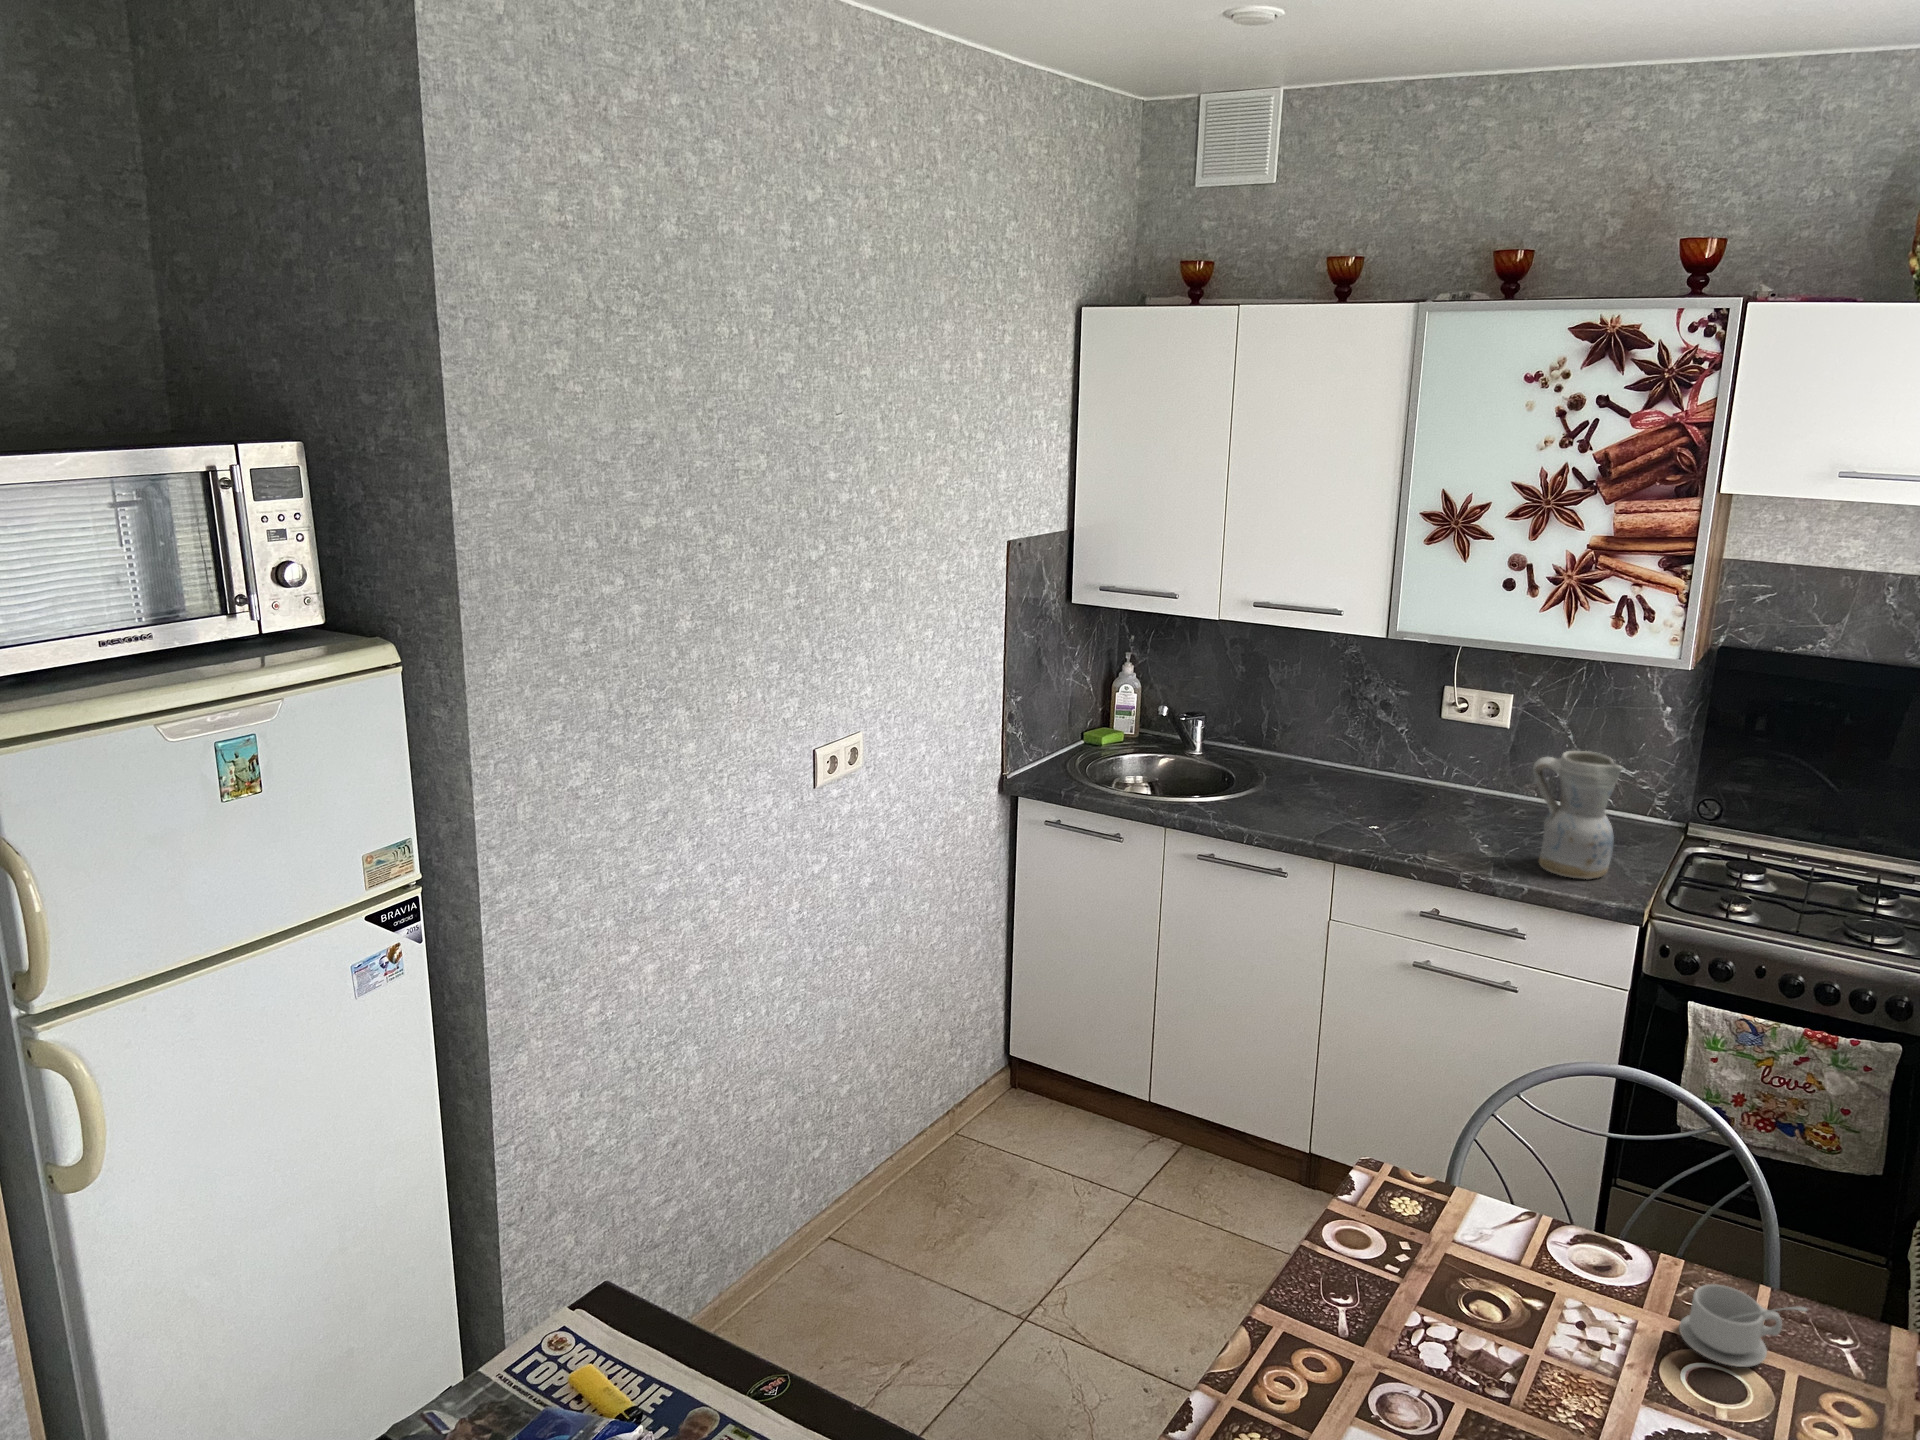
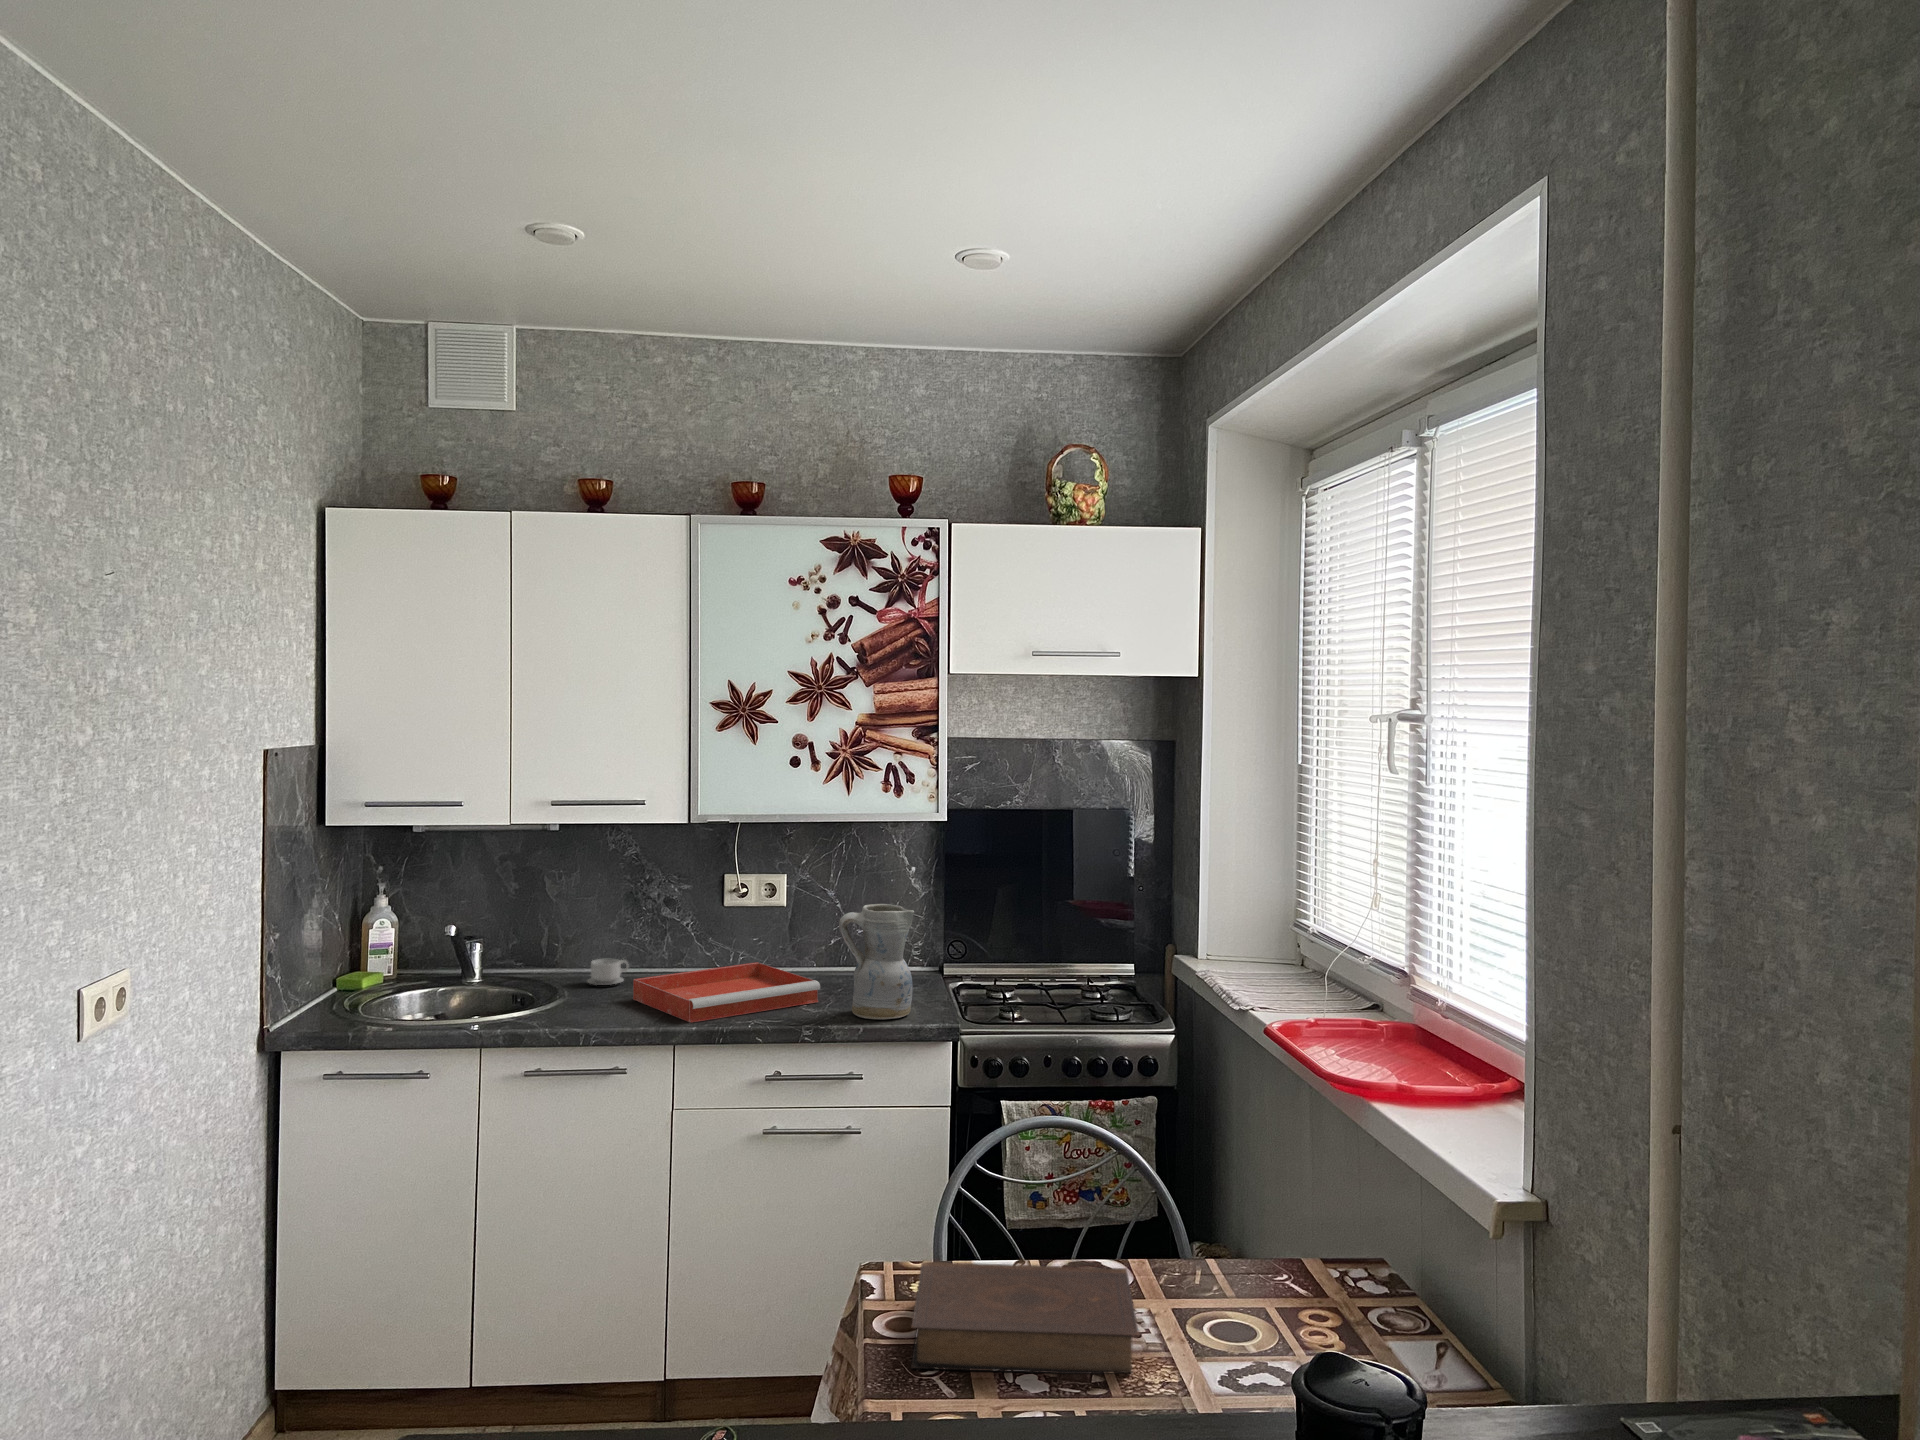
tray: none [1326,783,1516,840] -> present [633,962,820,1023]
book: none [1324,1183,1617,1396] -> present [911,1262,1139,1374]
teacup: present [1679,1284,1807,1367] -> present [587,959,629,985]

